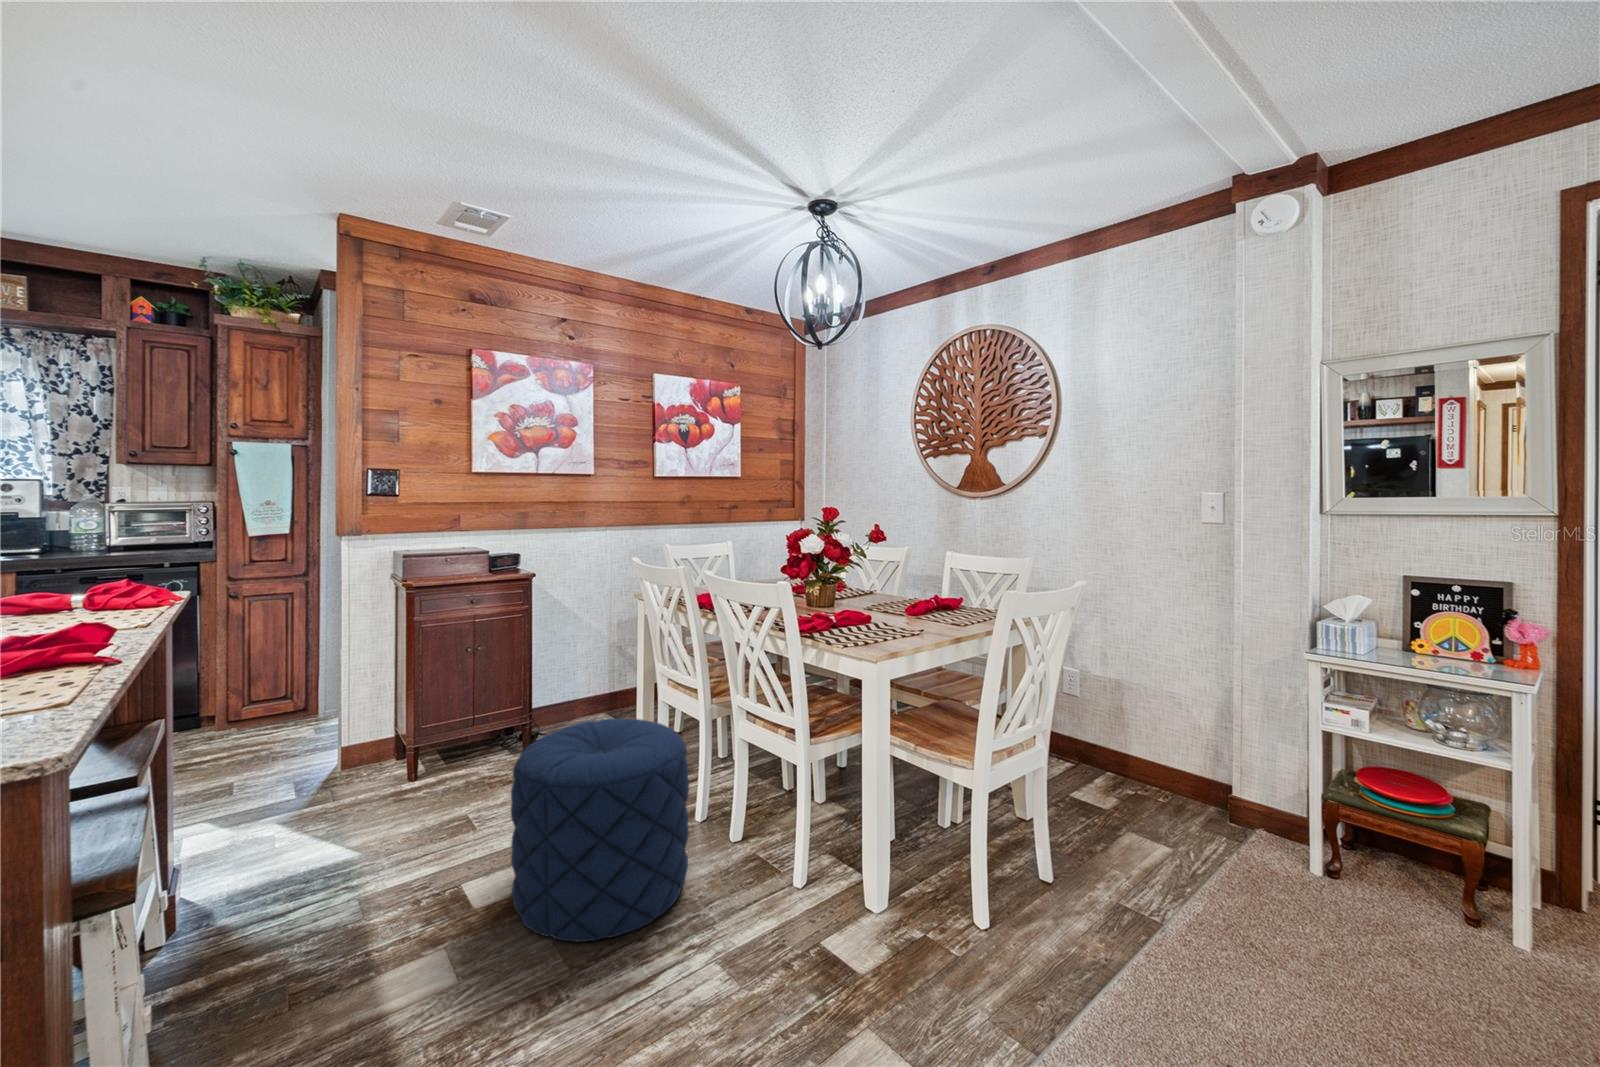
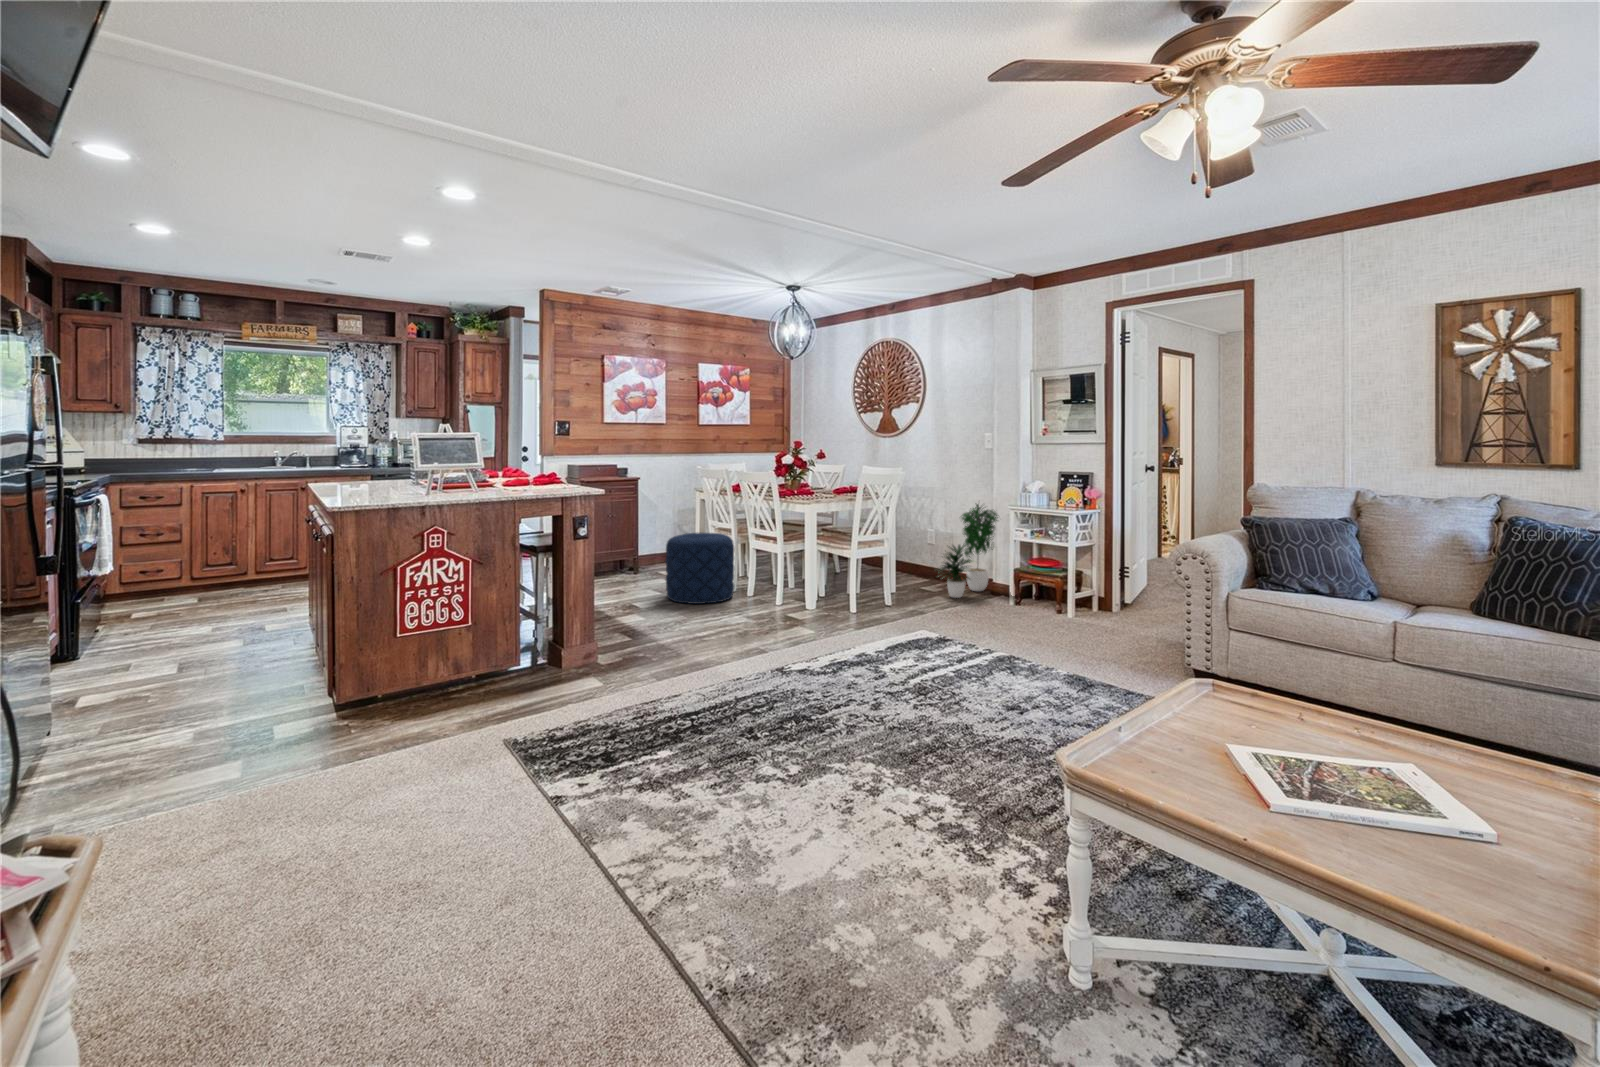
potted plant: none [1162,636,1303,886] -> present [938,504,998,598]

